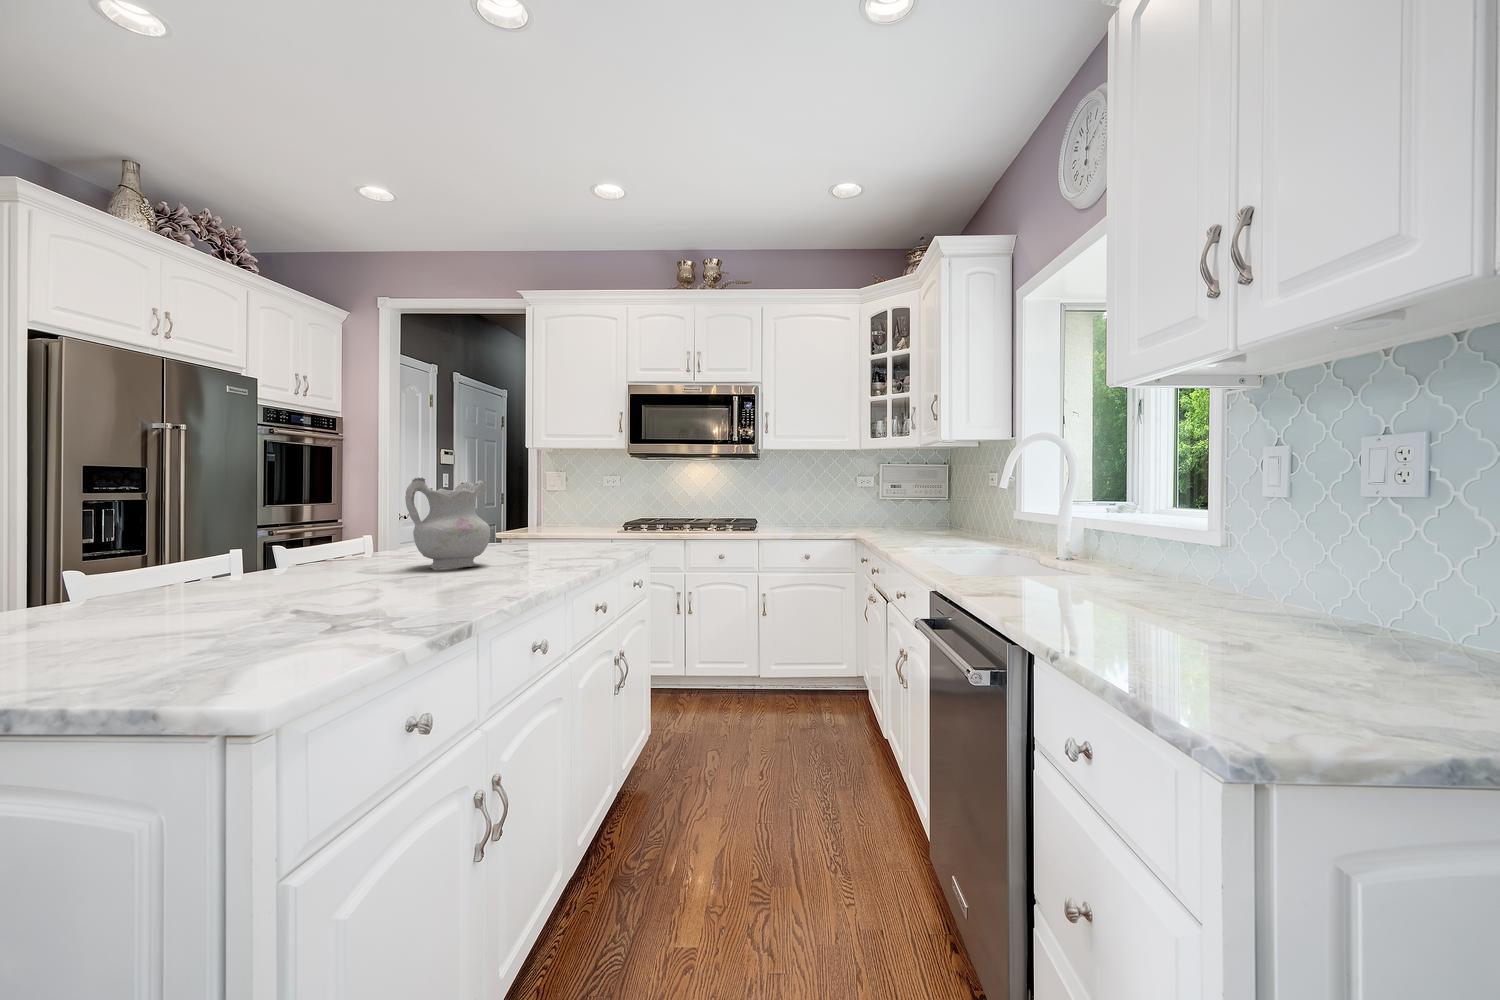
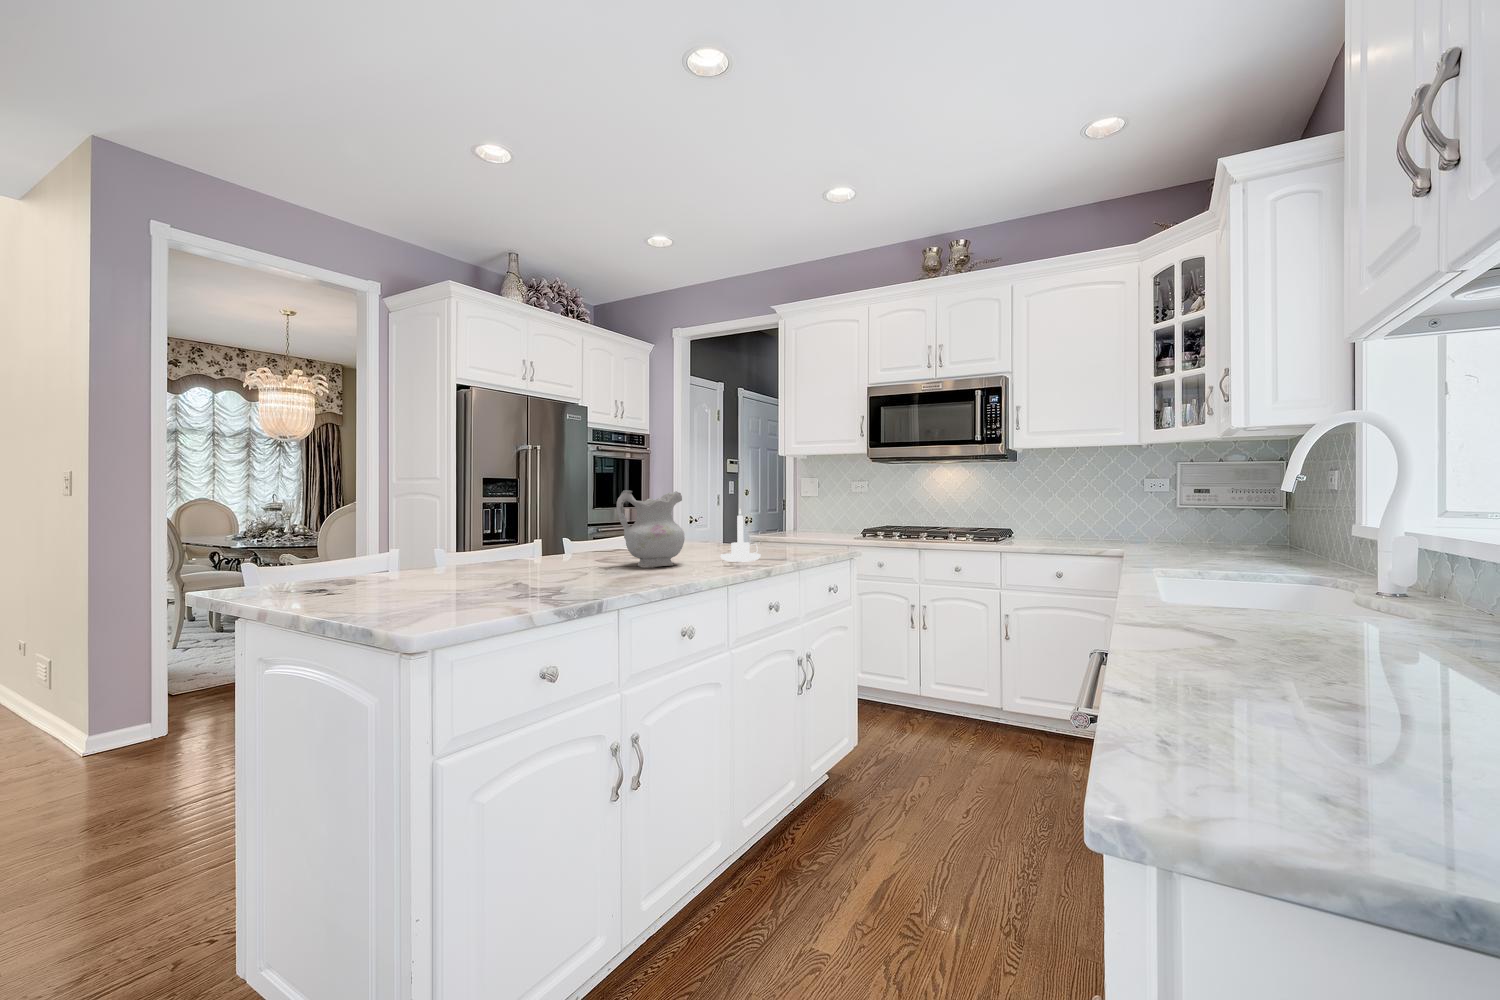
candle holder: none [526,500,573,559] -> present [720,509,761,562]

